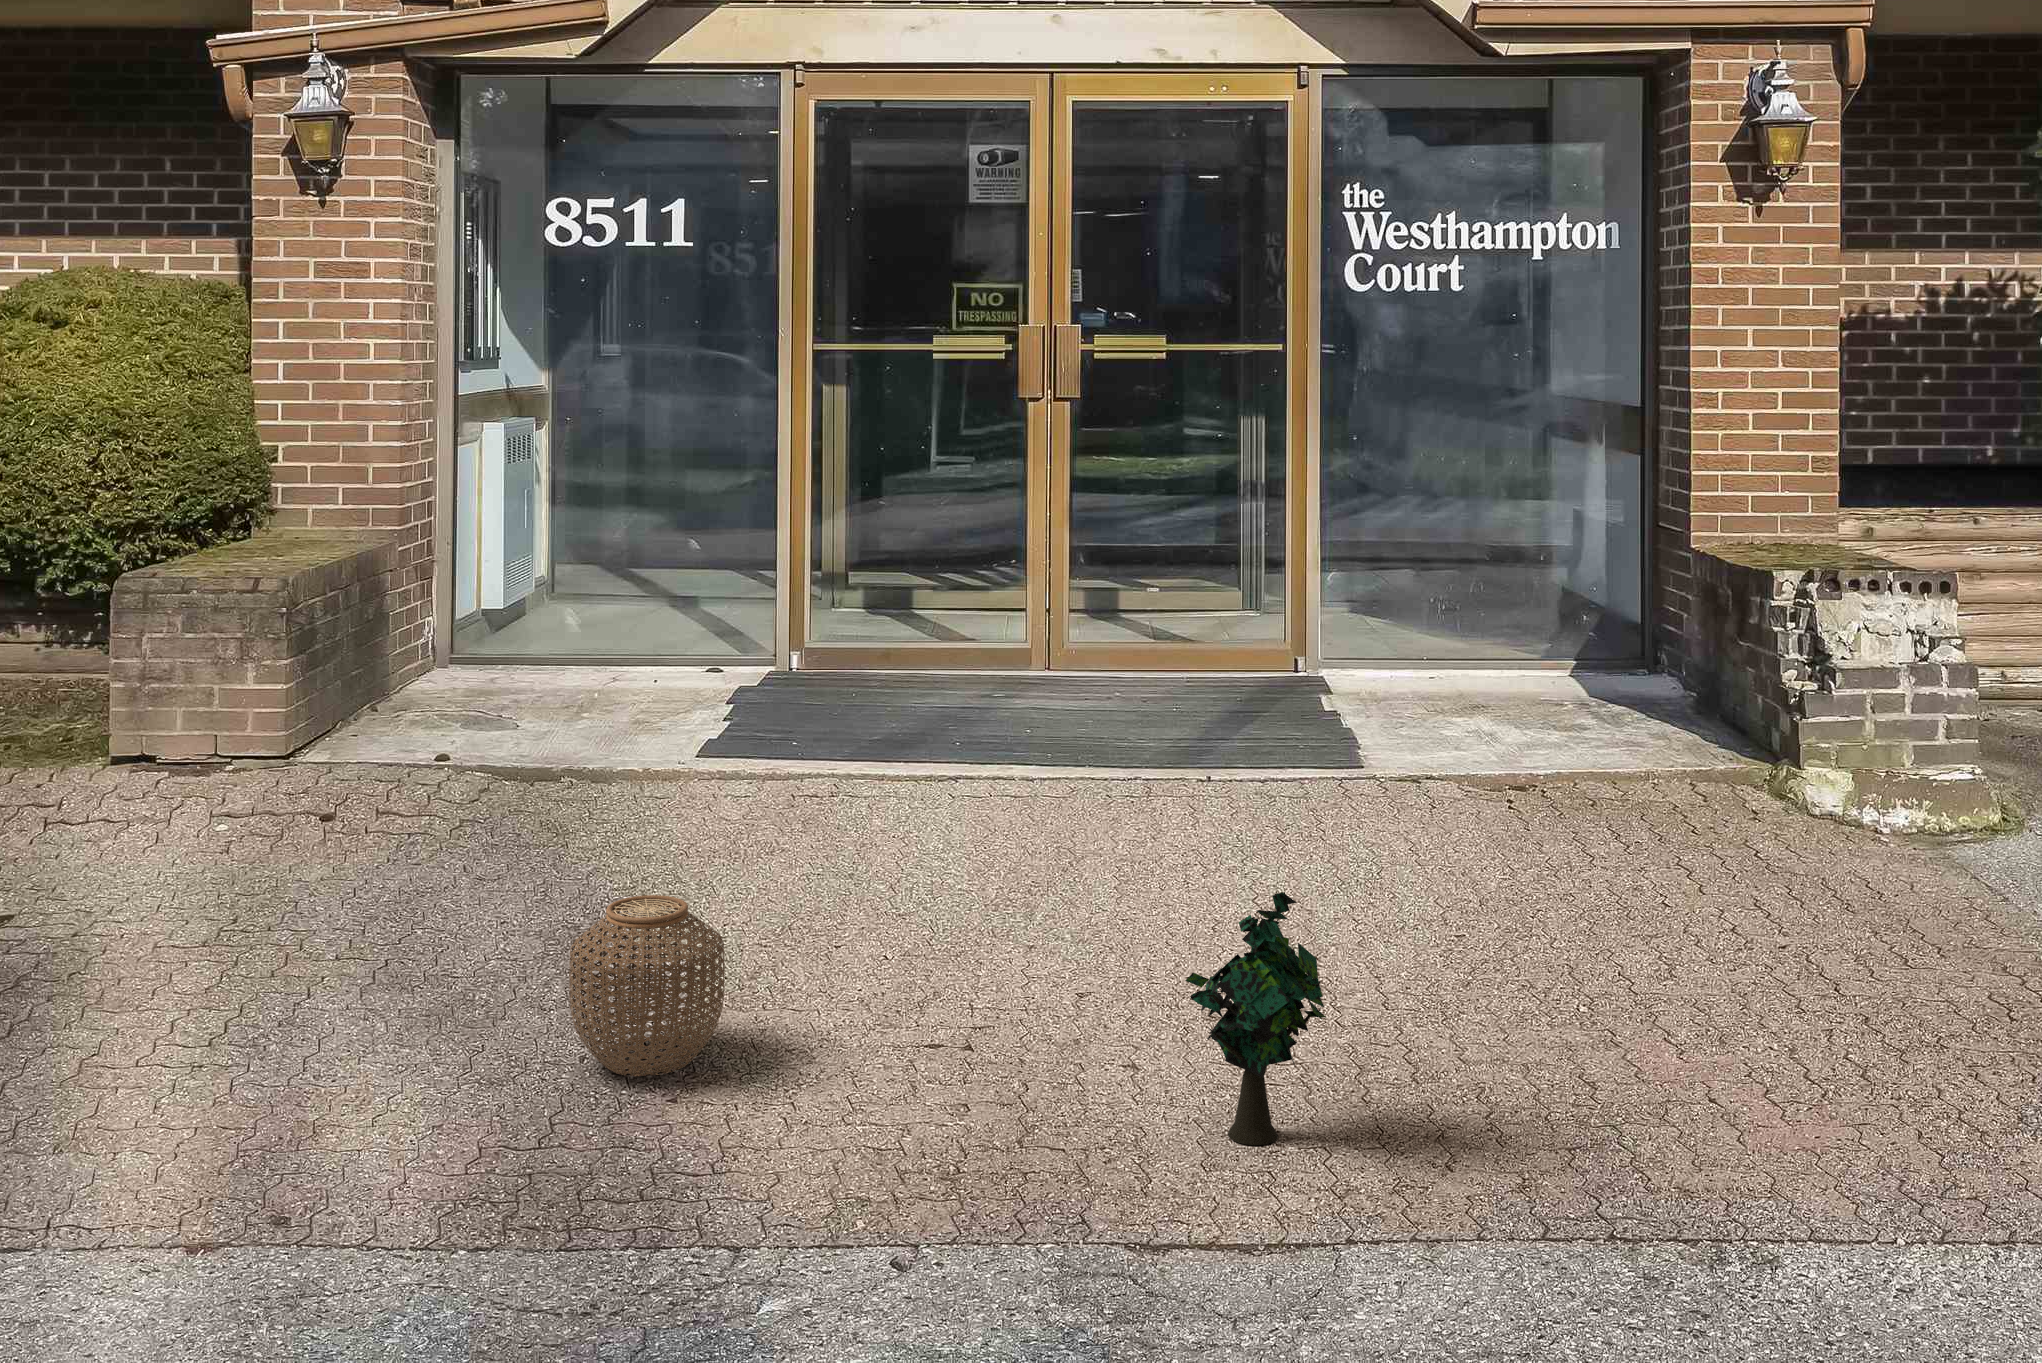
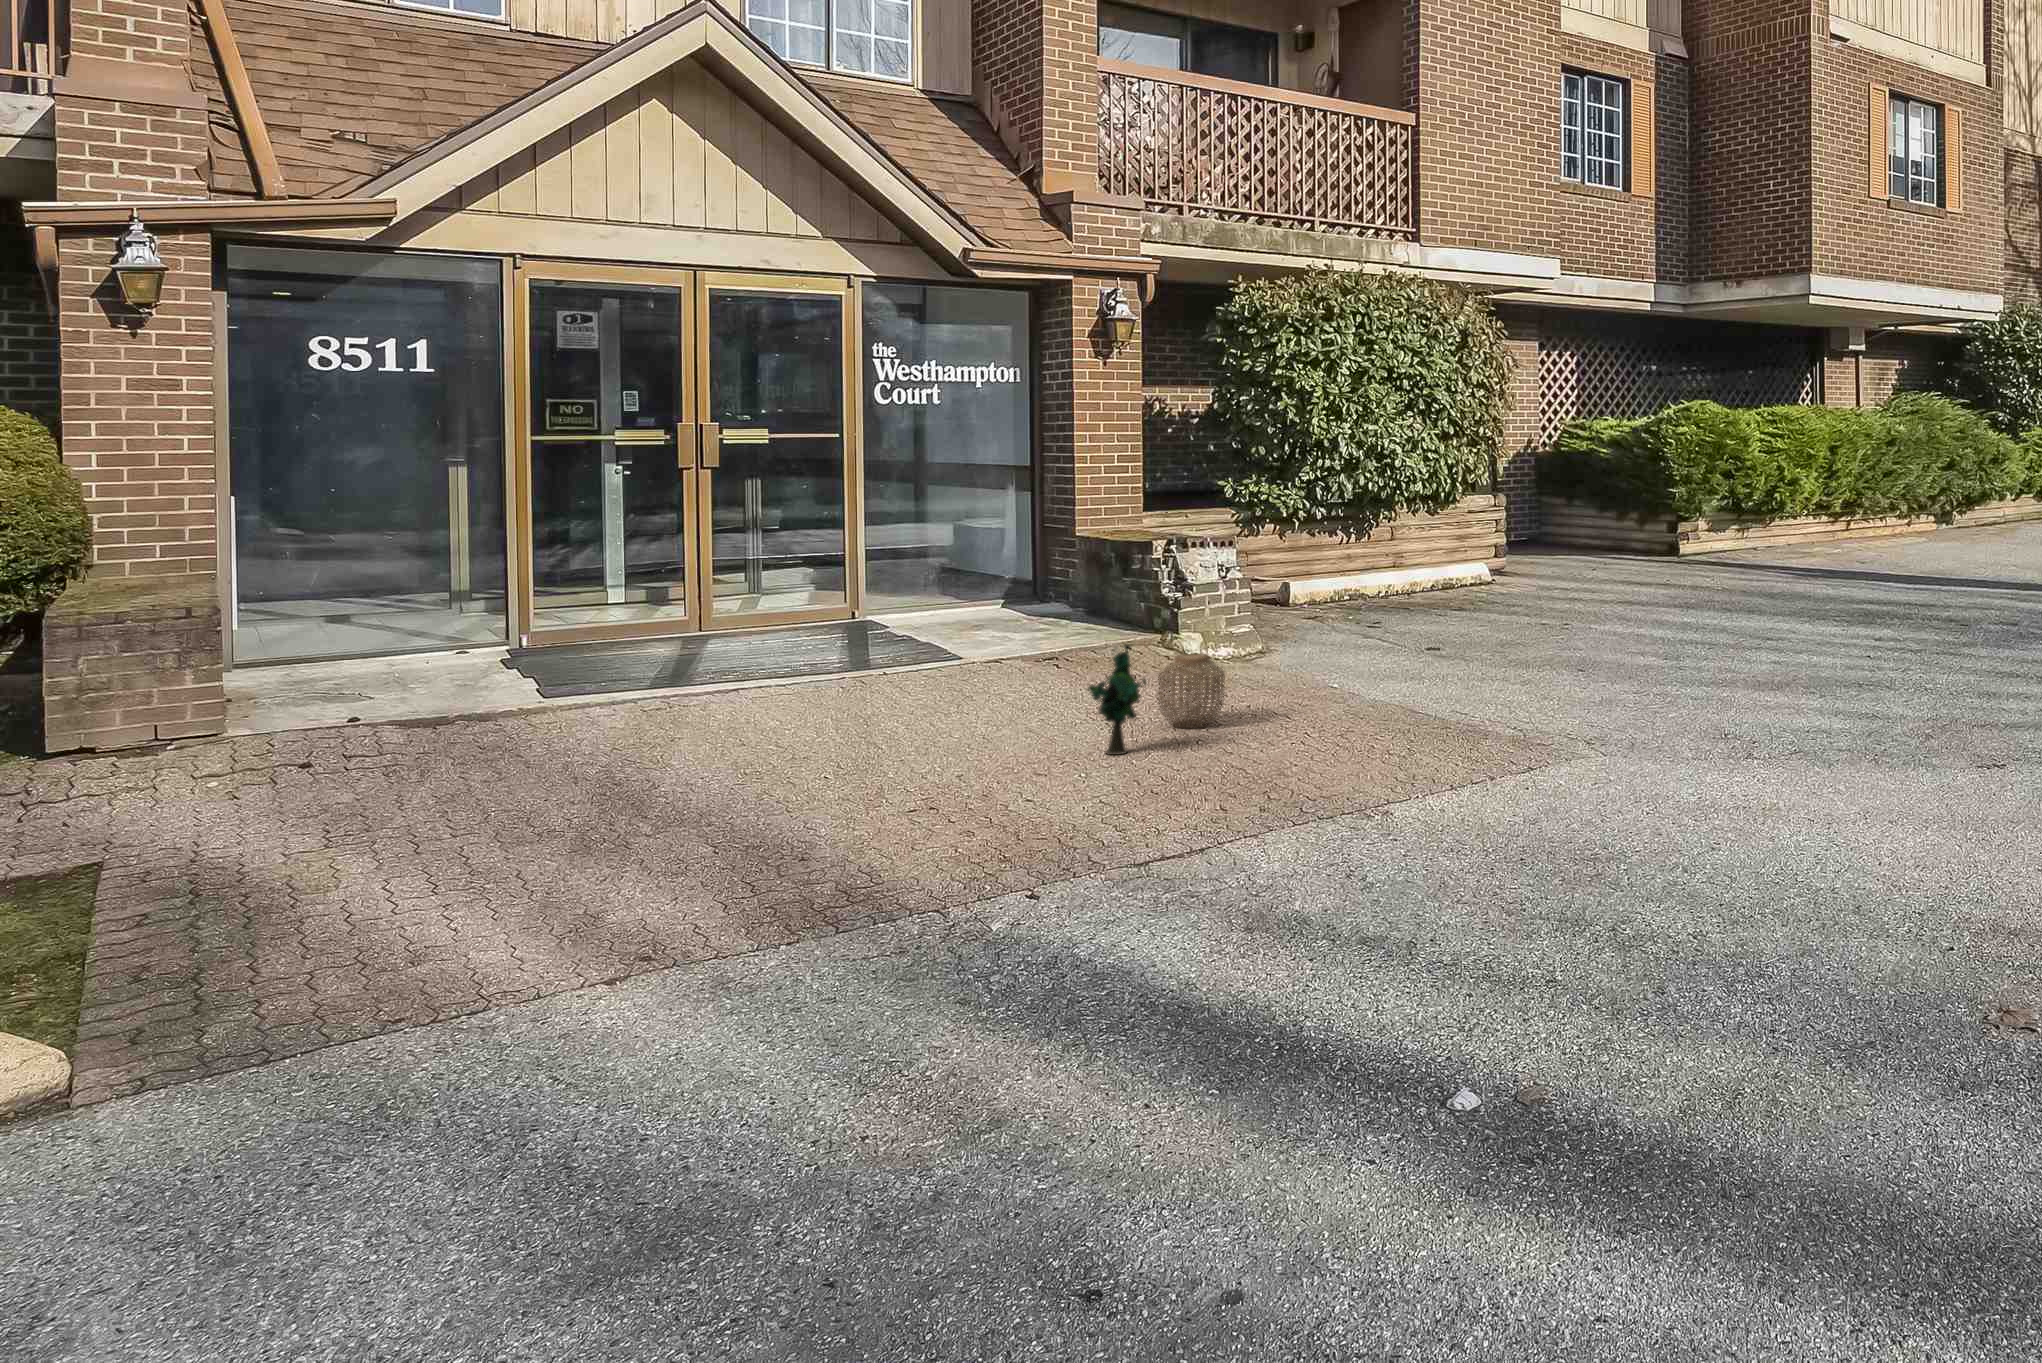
woven basket: present [569,895,725,1076] -> present [1158,654,1225,728]

